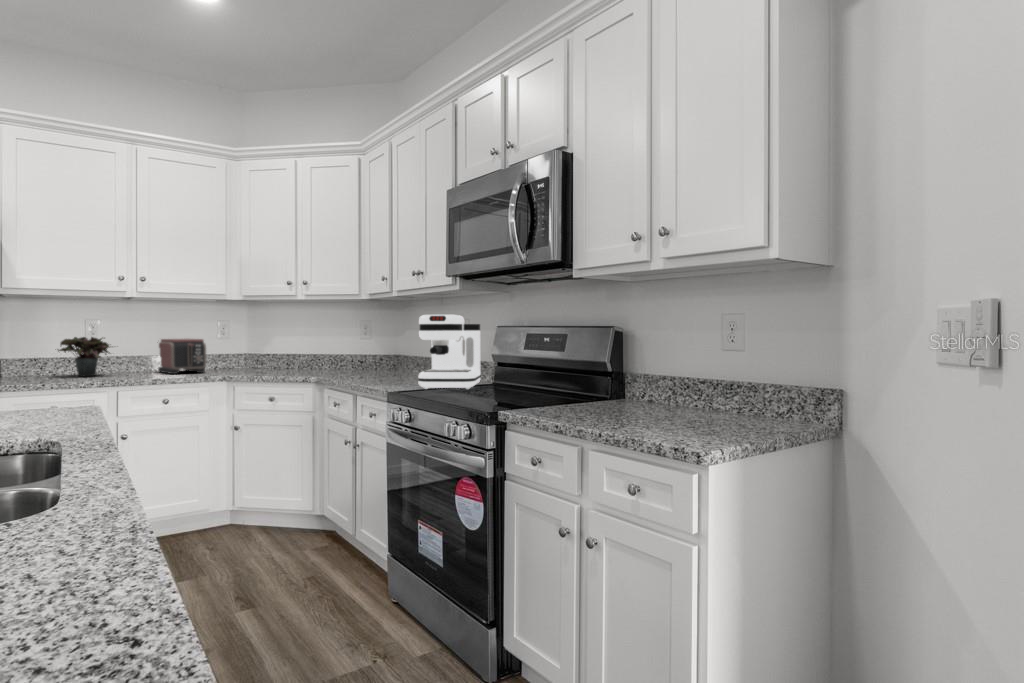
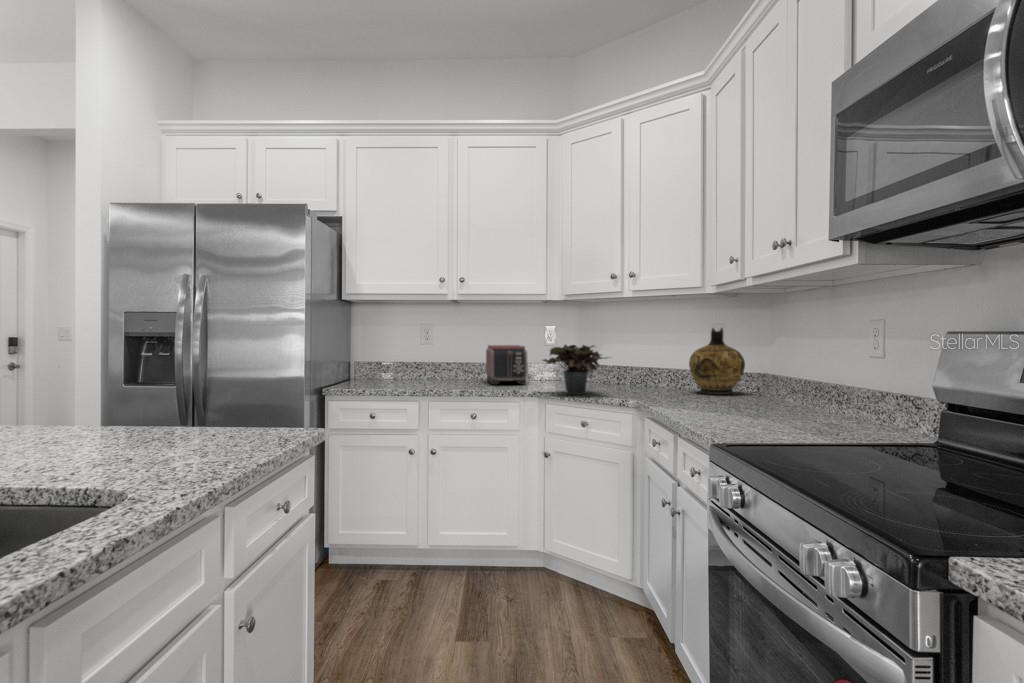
coffee maker: present [418,315,481,389] -> none [771,311,906,458]
ceramic jug: none [348,324,387,371] -> present [689,328,745,394]
potted plant: present [58,337,111,376] -> present [543,345,608,395]

